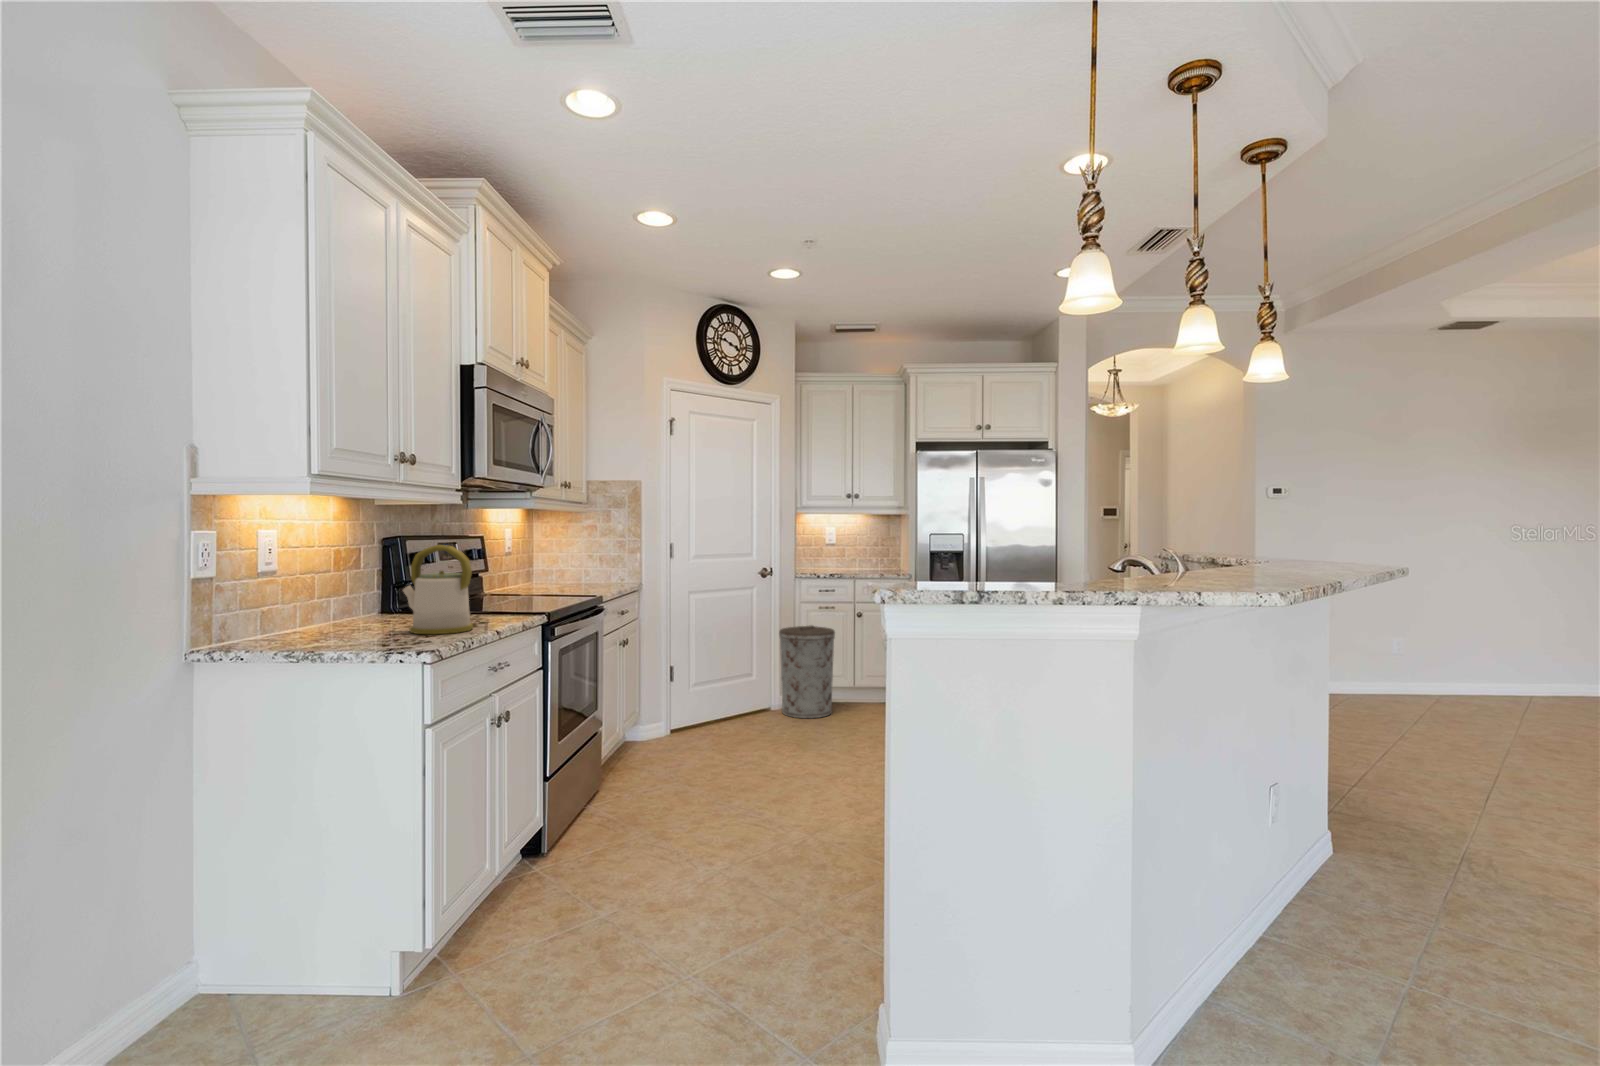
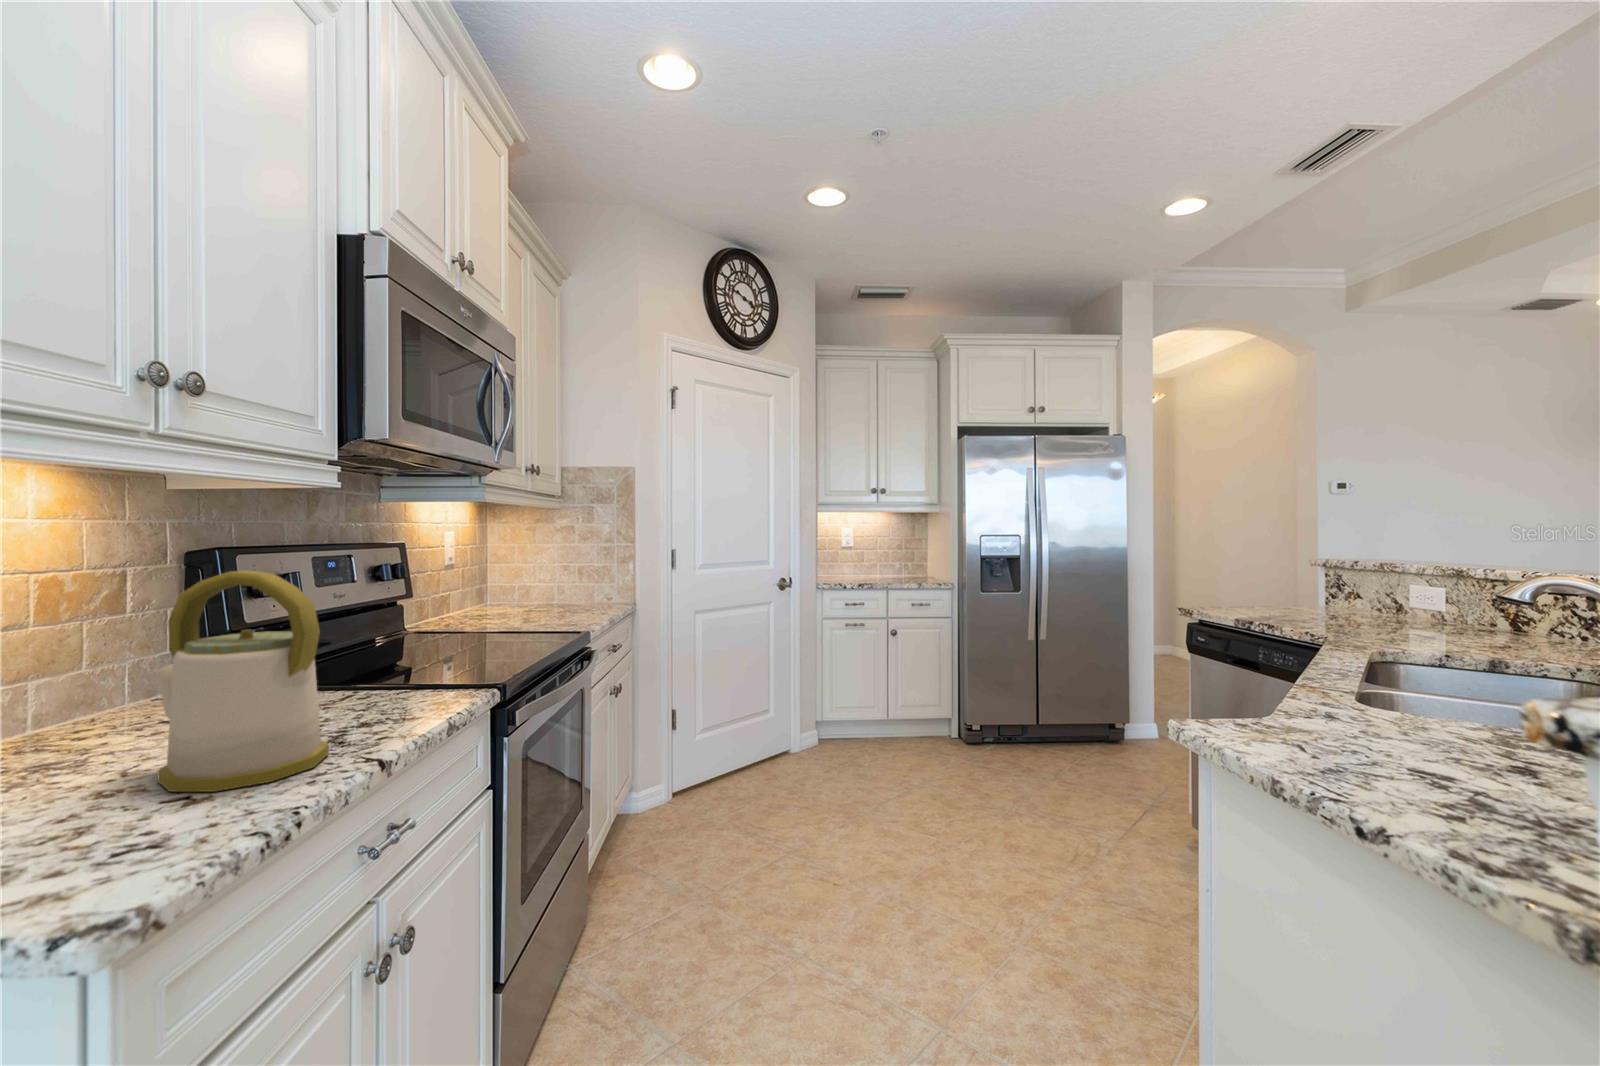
trash can: present [779,626,835,718] -> none [801,647,870,763]

